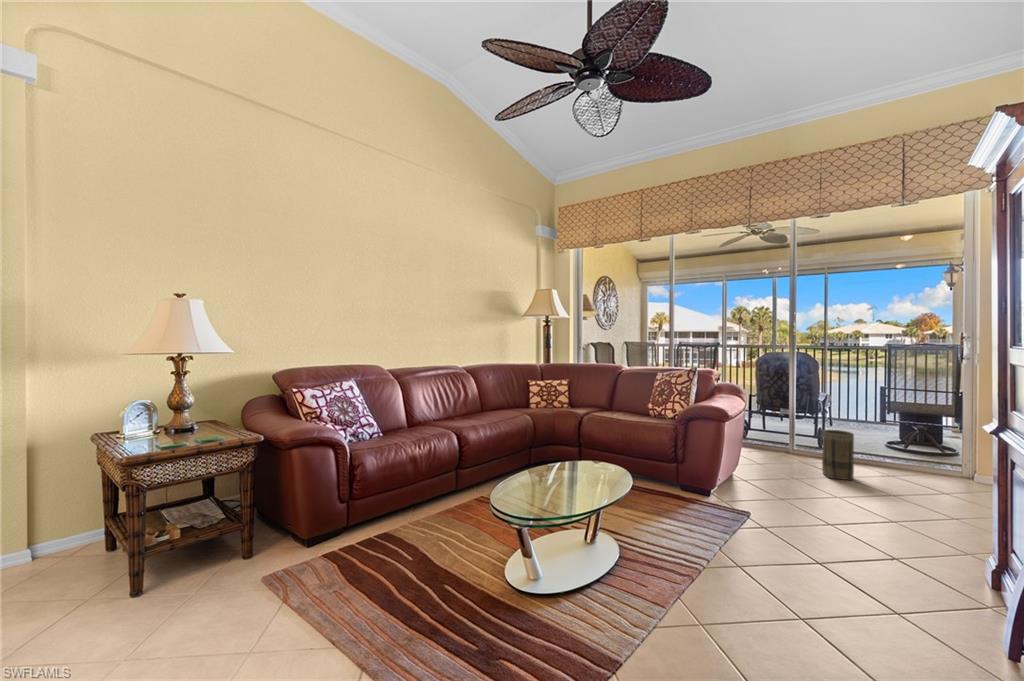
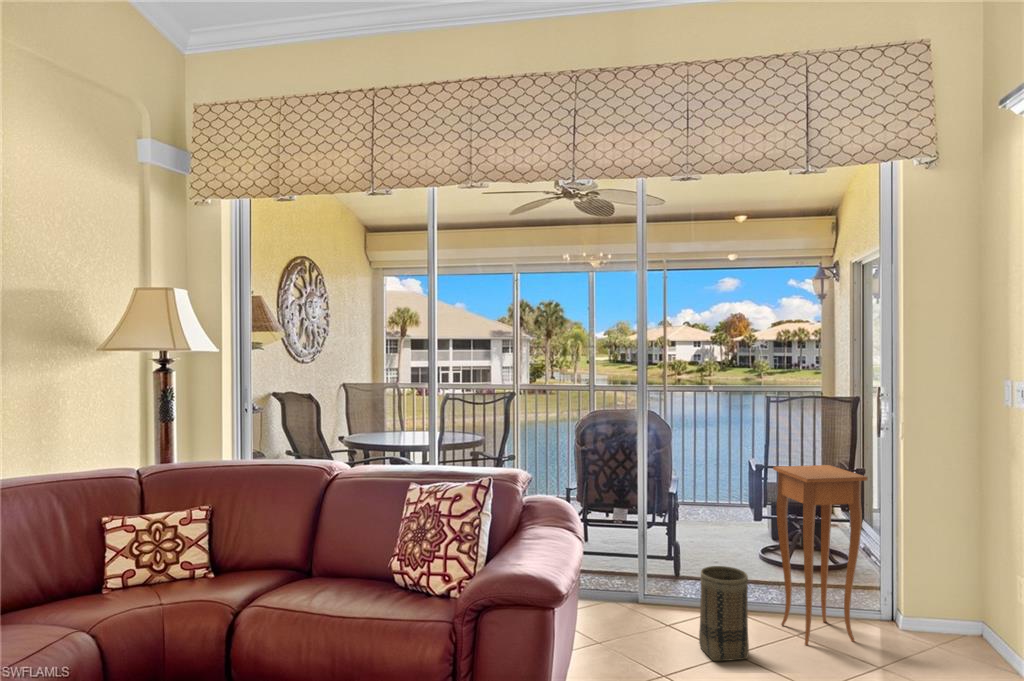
side table: none [880,379,946,484] -> present [773,465,867,645]

